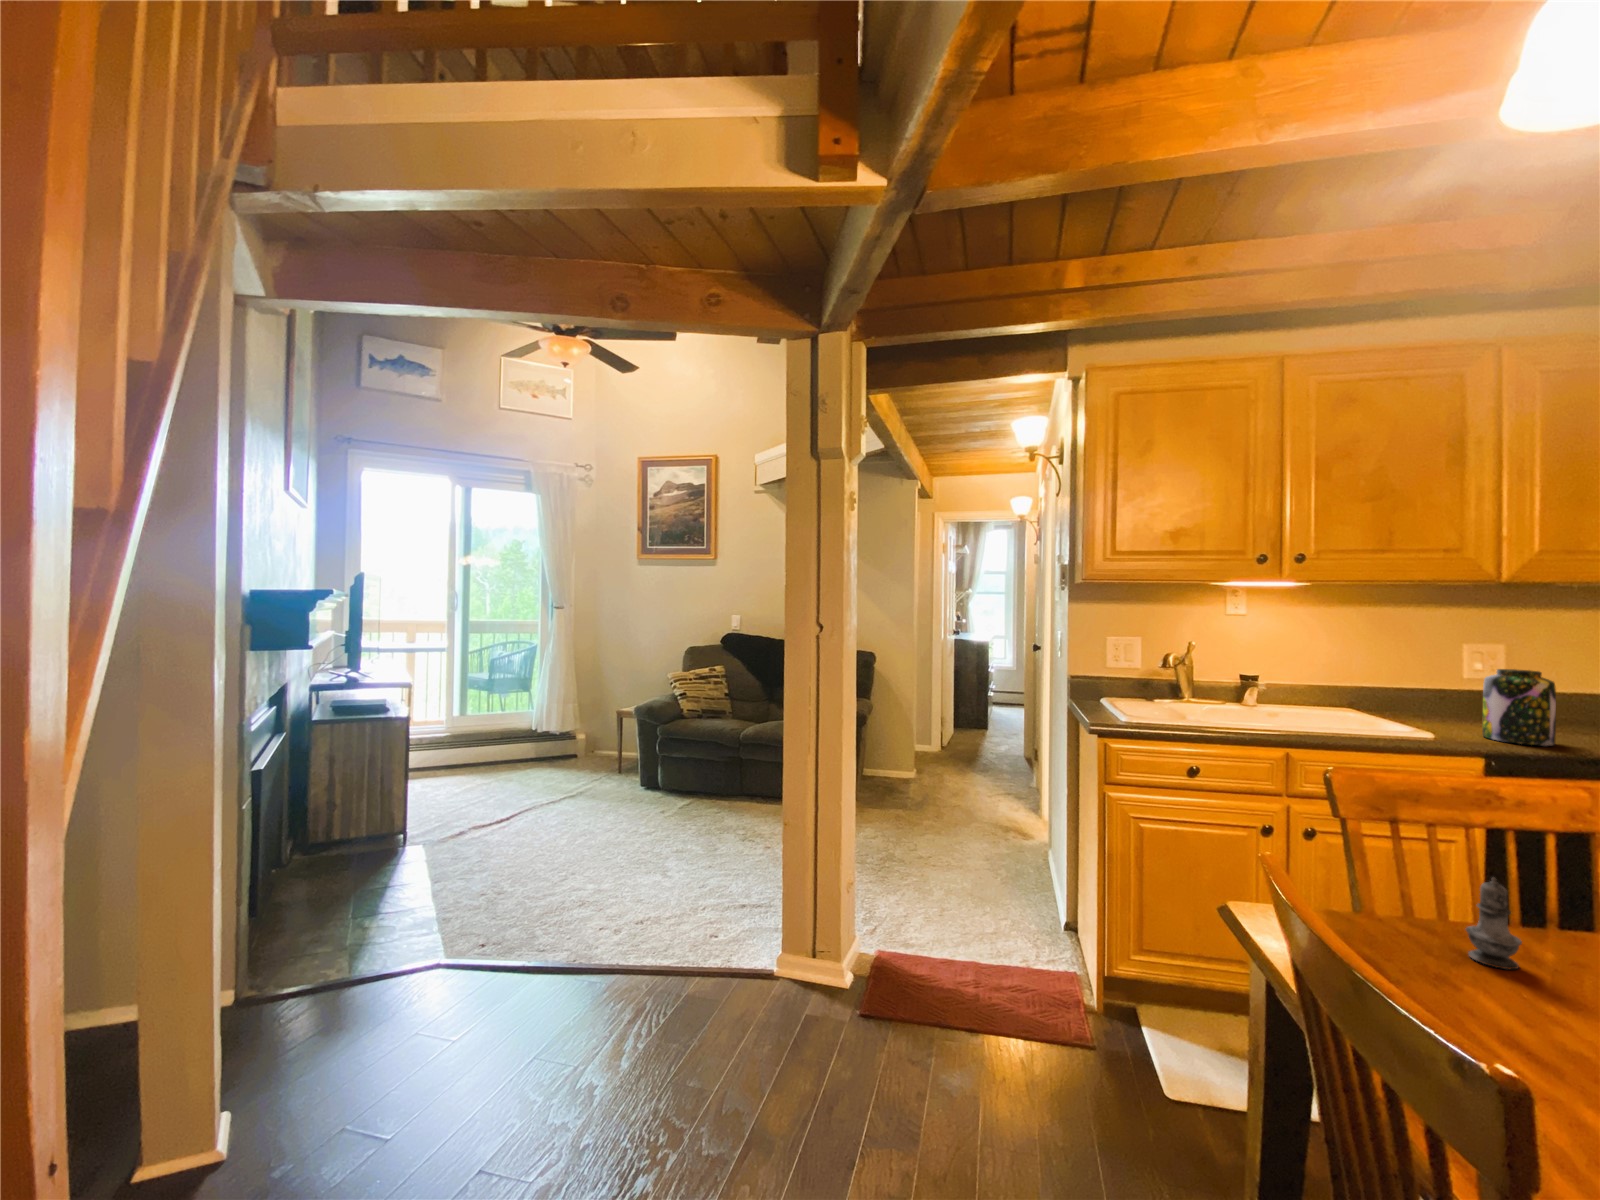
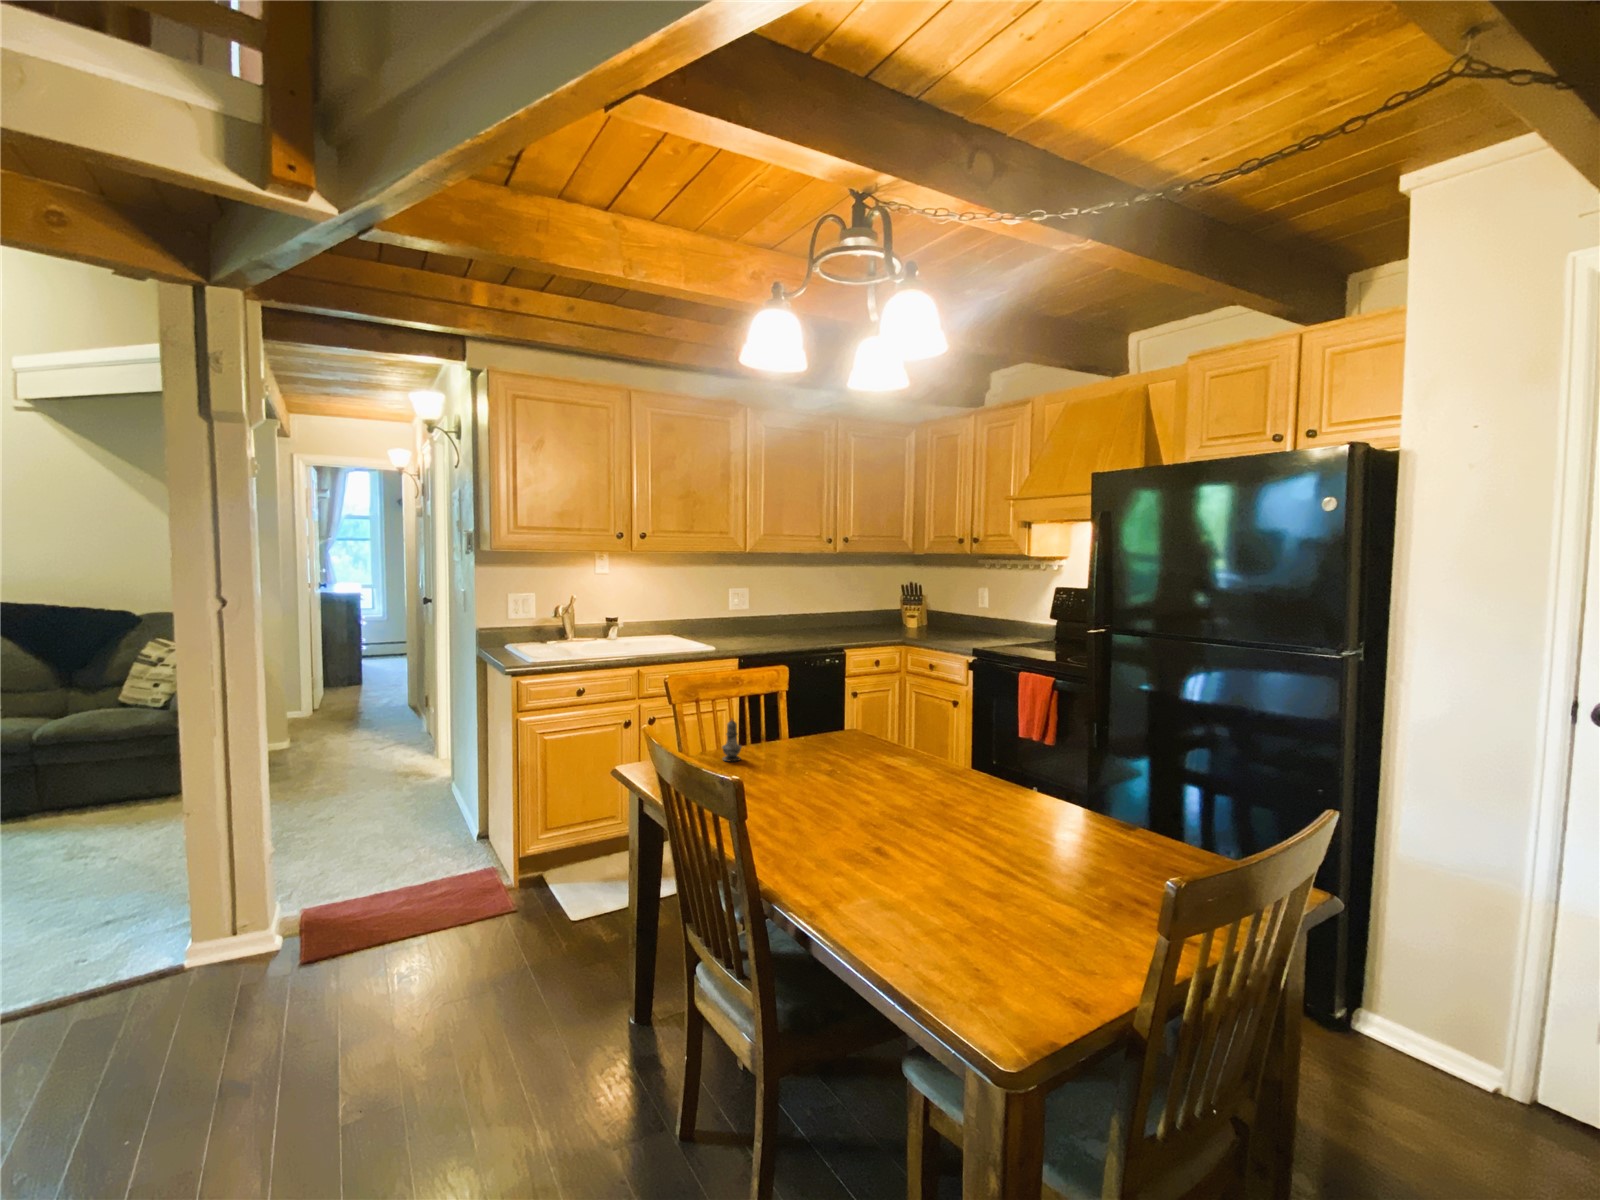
jar: present [1483,669,1556,746] -> none [735,605,765,648]

